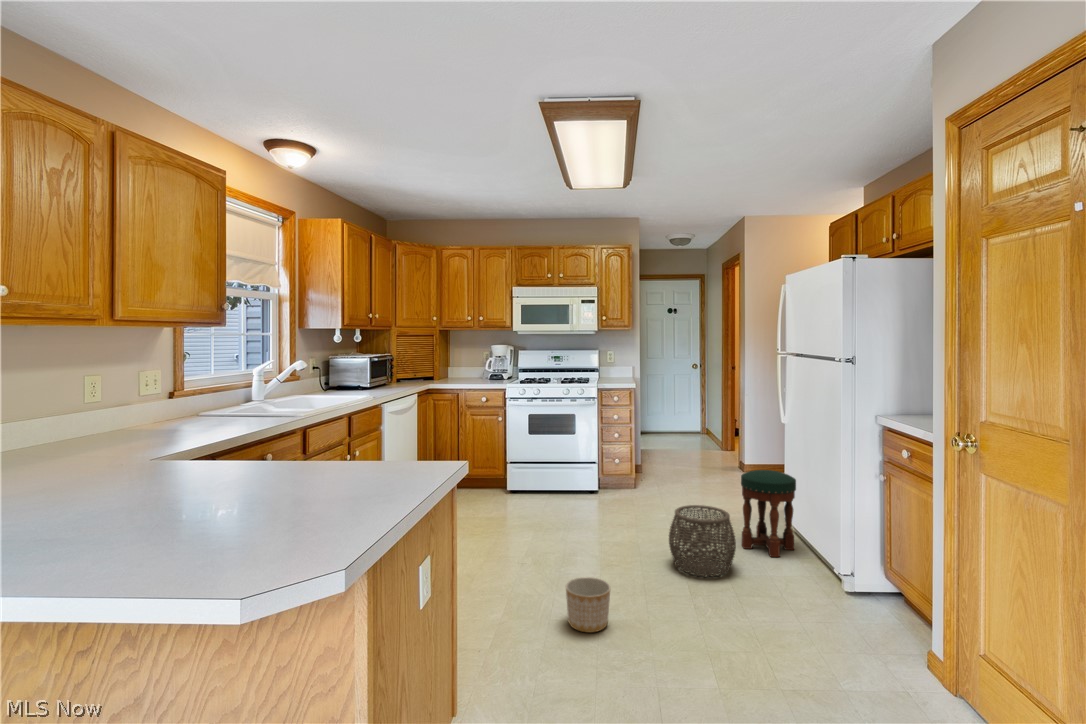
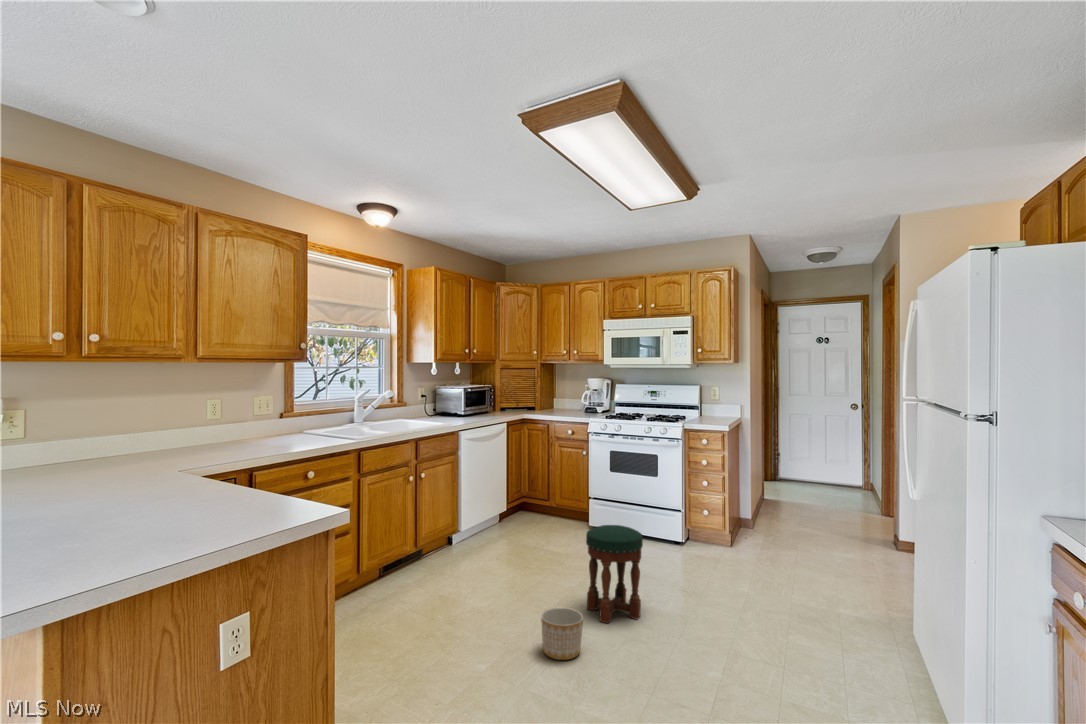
stool: present [741,470,796,557] -> present [586,525,643,623]
woven basket: present [669,505,736,577] -> none [686,557,758,635]

